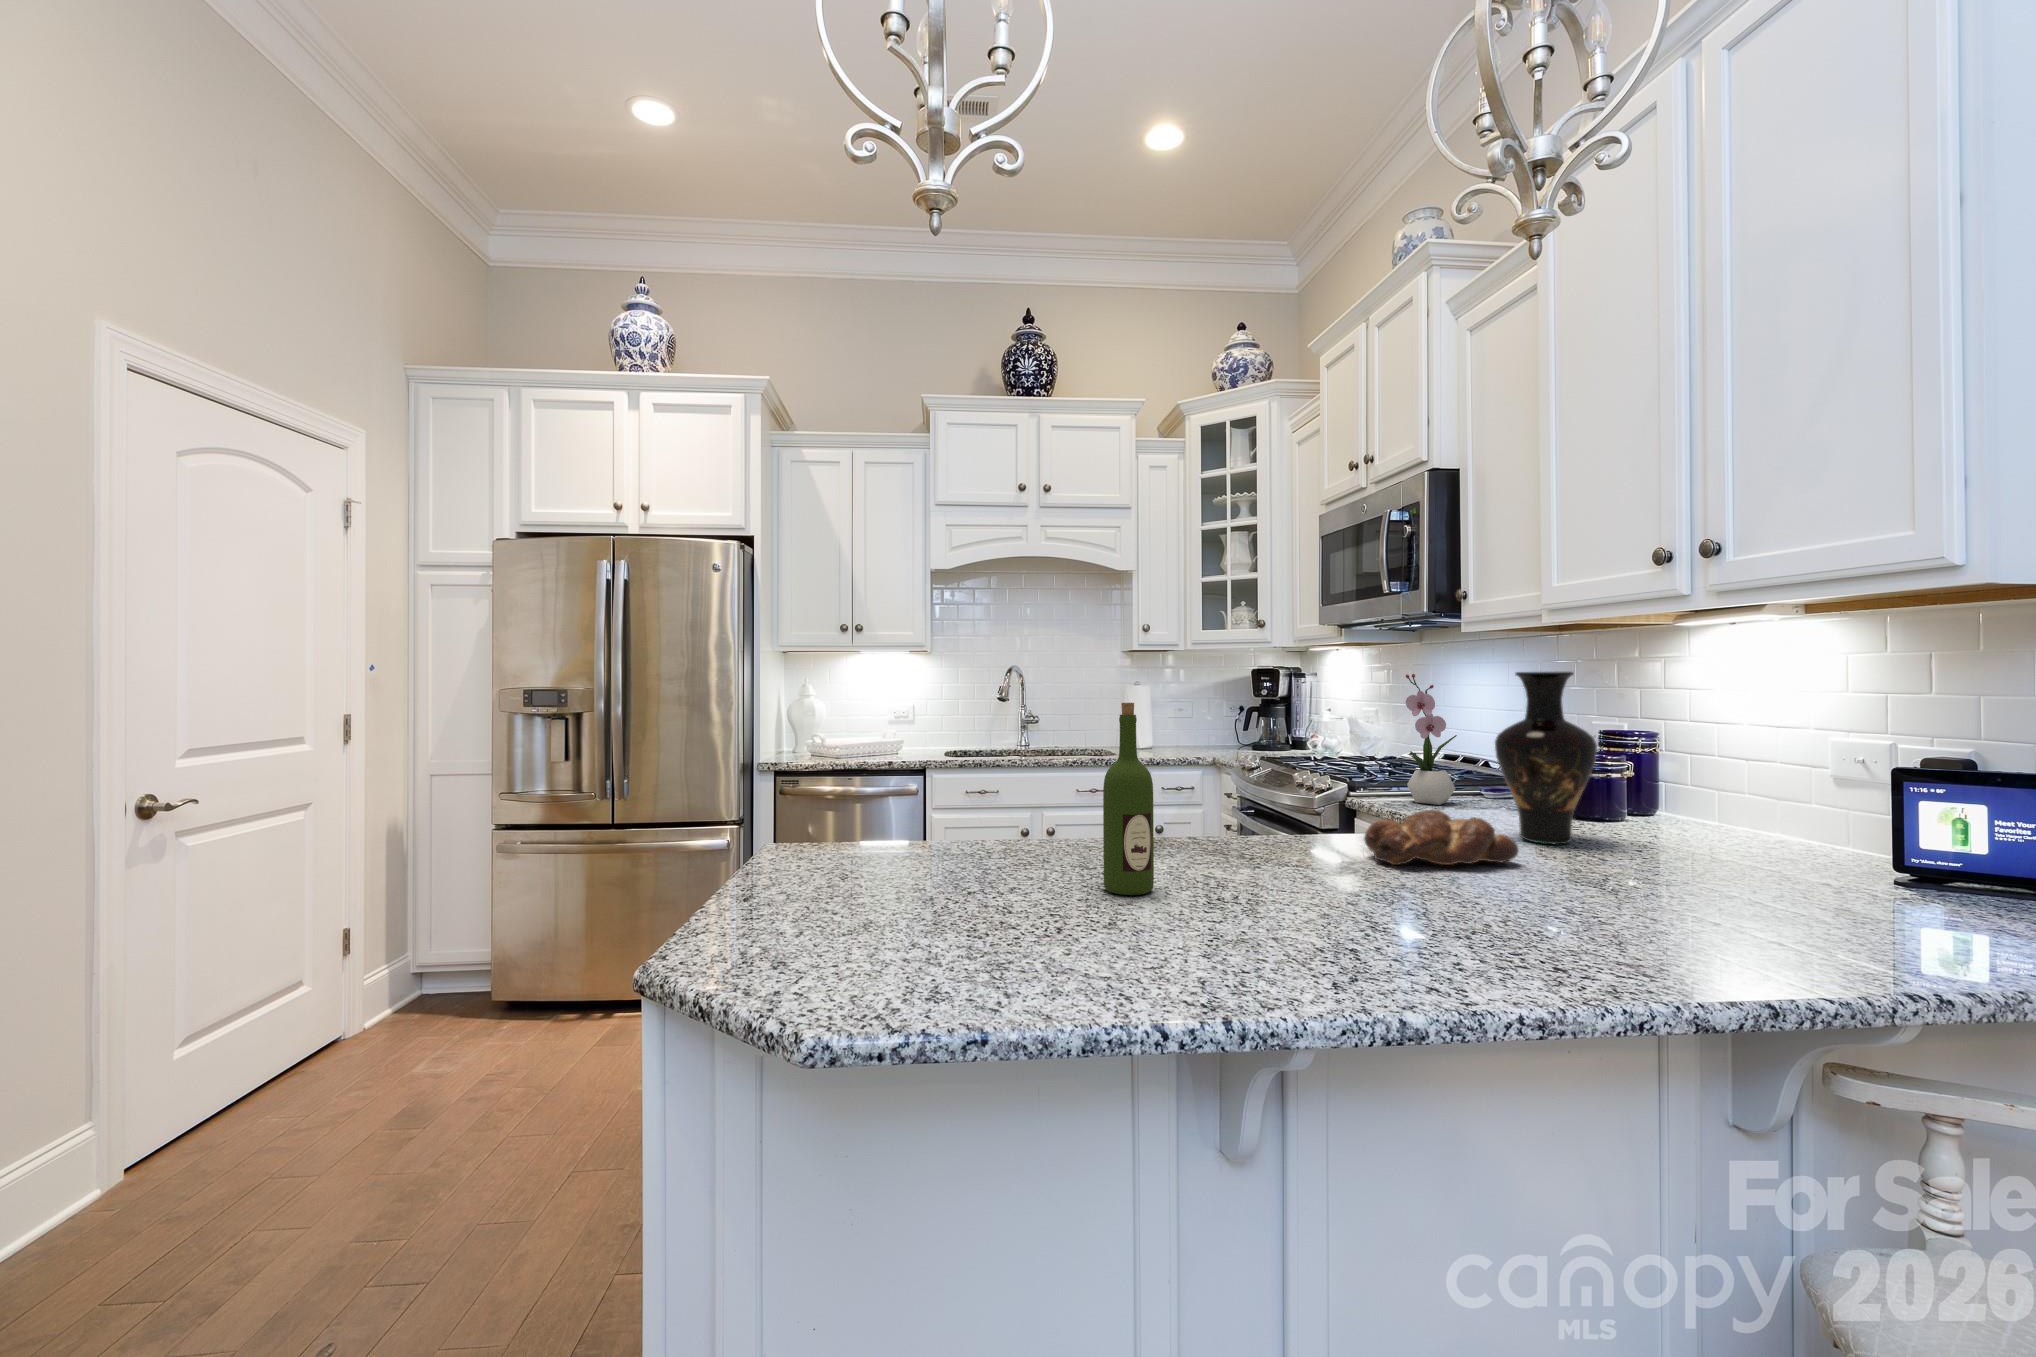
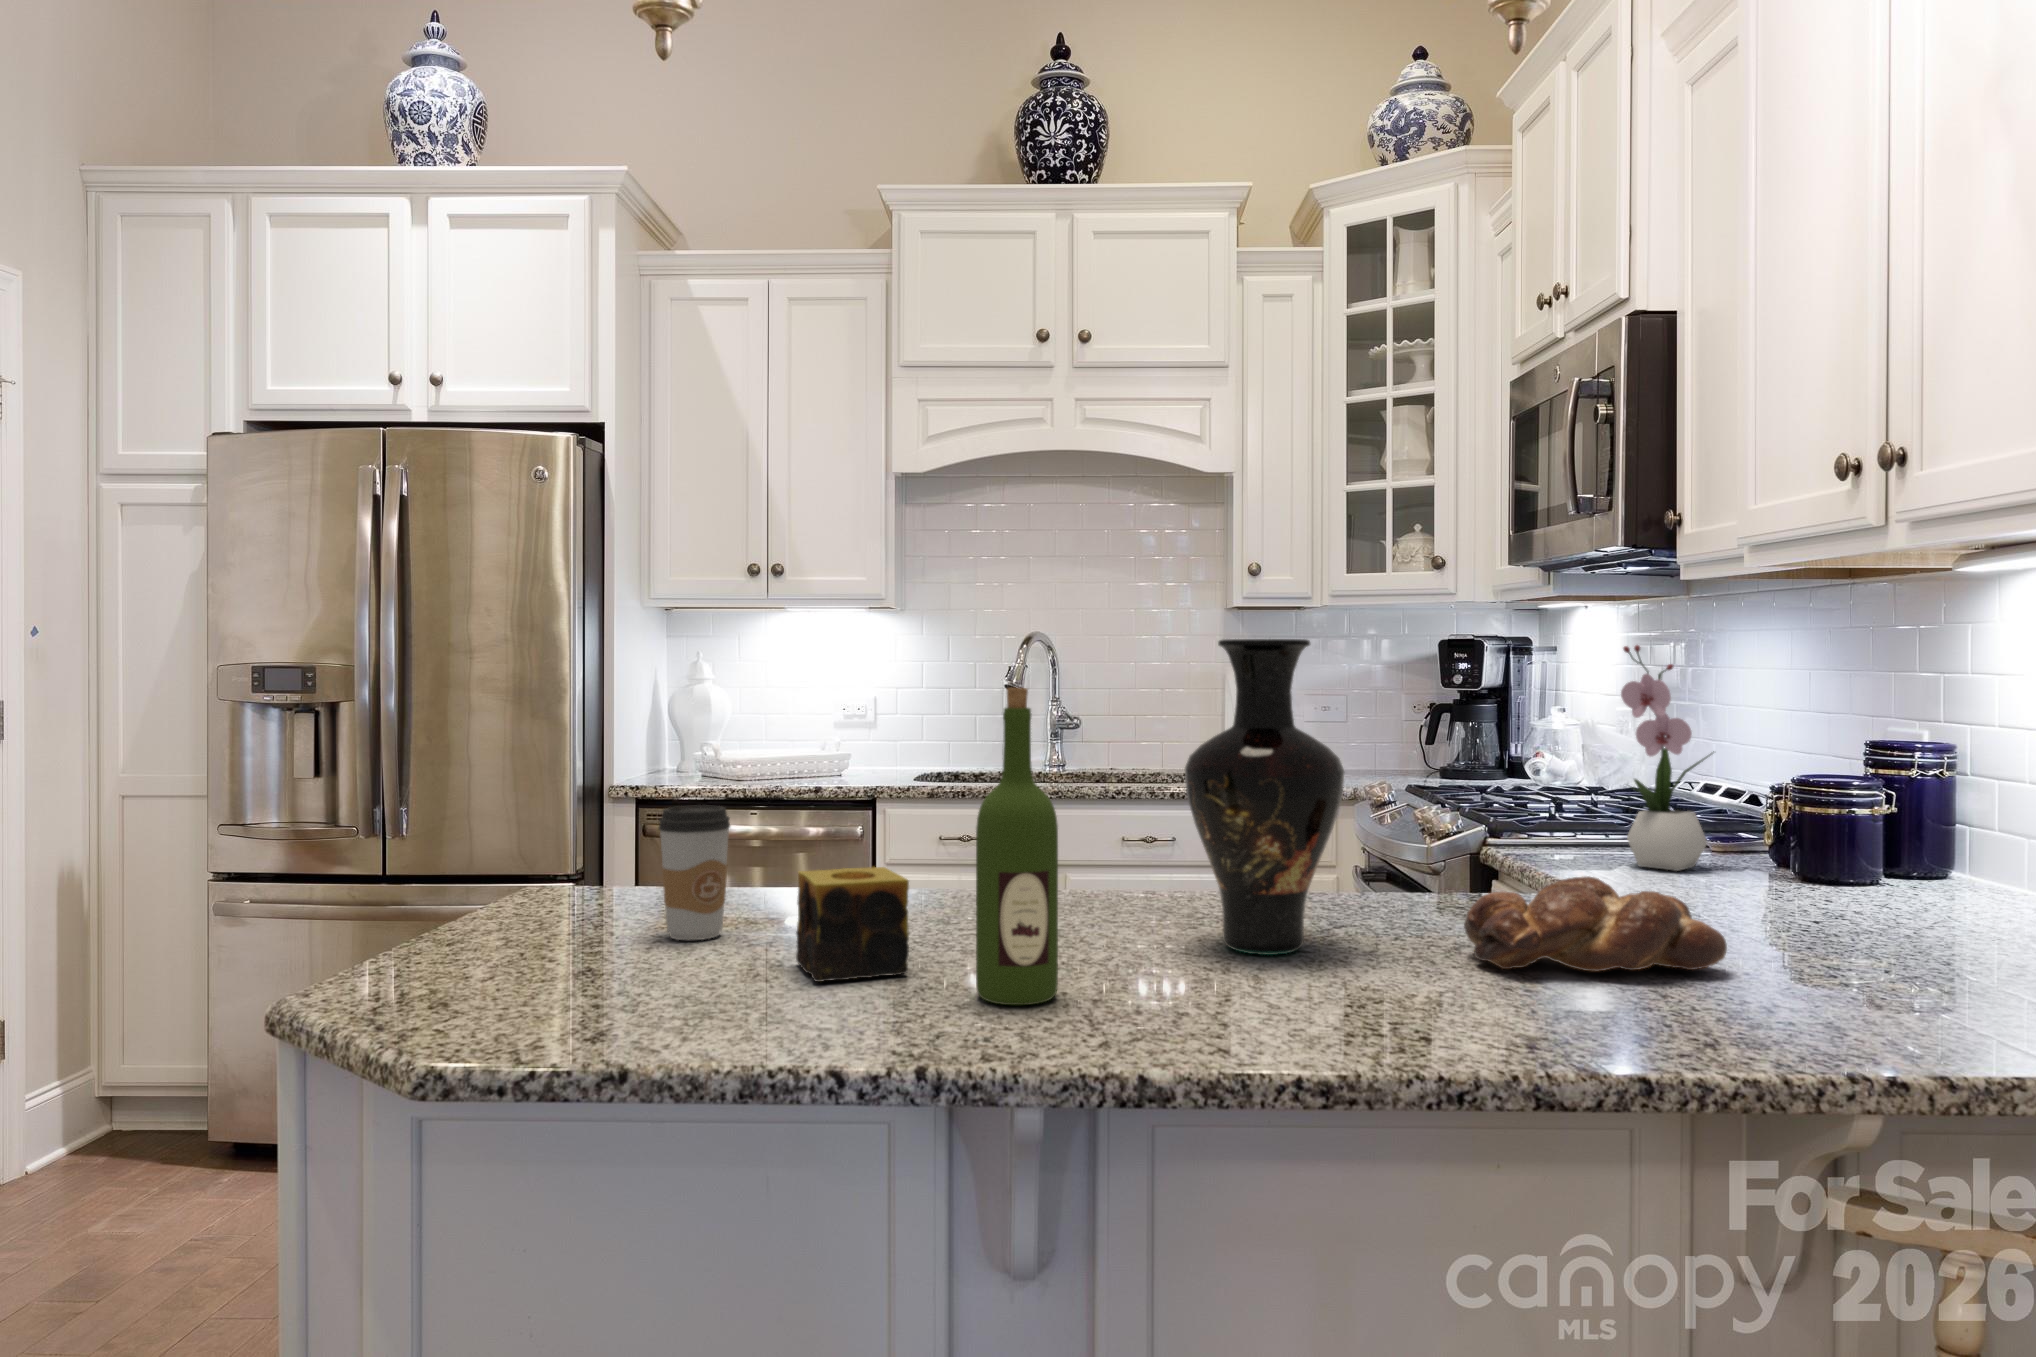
vase: present [1495,672,1597,844] -> present [1185,639,1344,955]
coffee cup: none [876,776,920,860] -> present [659,805,730,940]
candle: none [976,812,1052,884] -> present [796,867,909,982]

